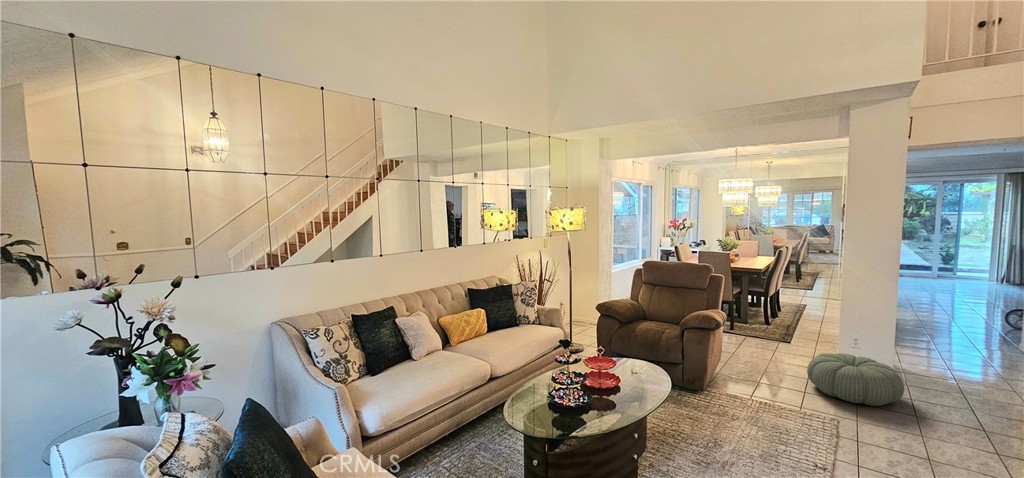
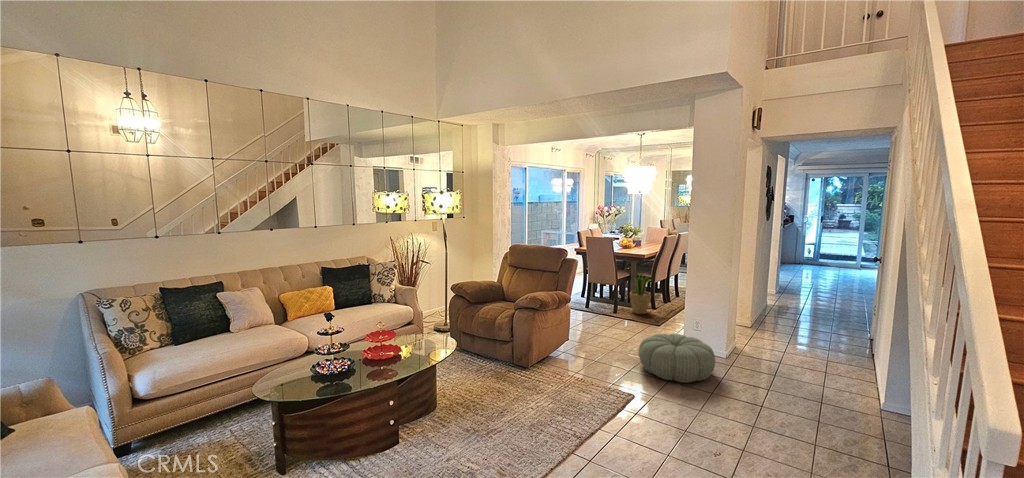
potted plant: none [744,289,769,331] -> present [630,274,651,314]

